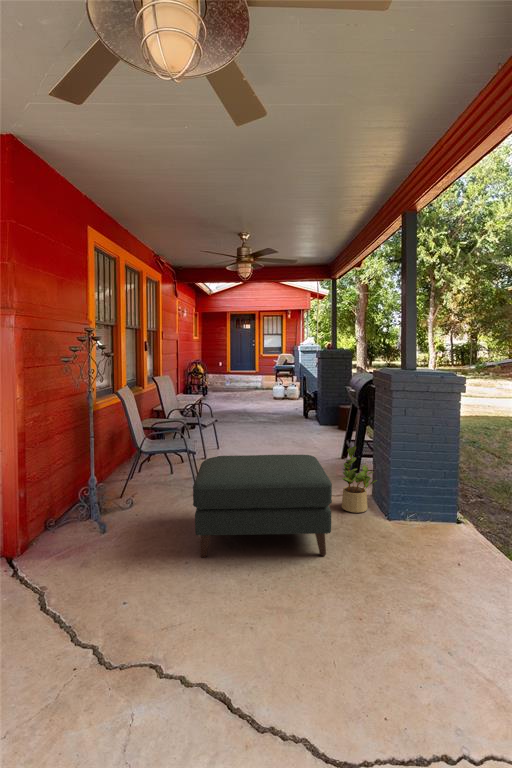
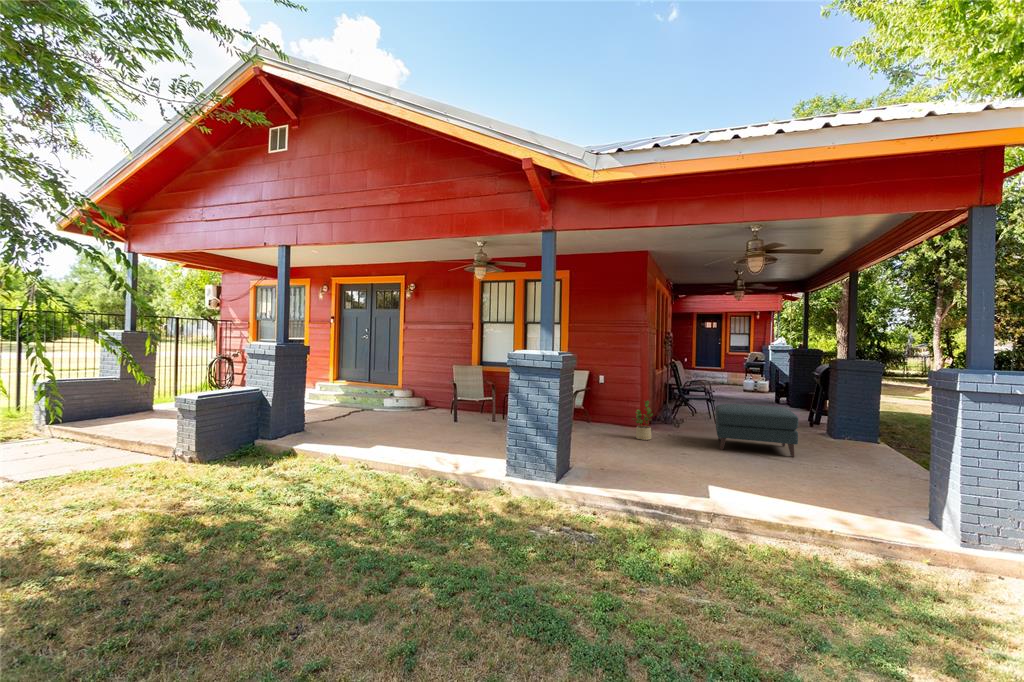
potted plant: present [342,446,377,513] -> present [633,401,653,440]

